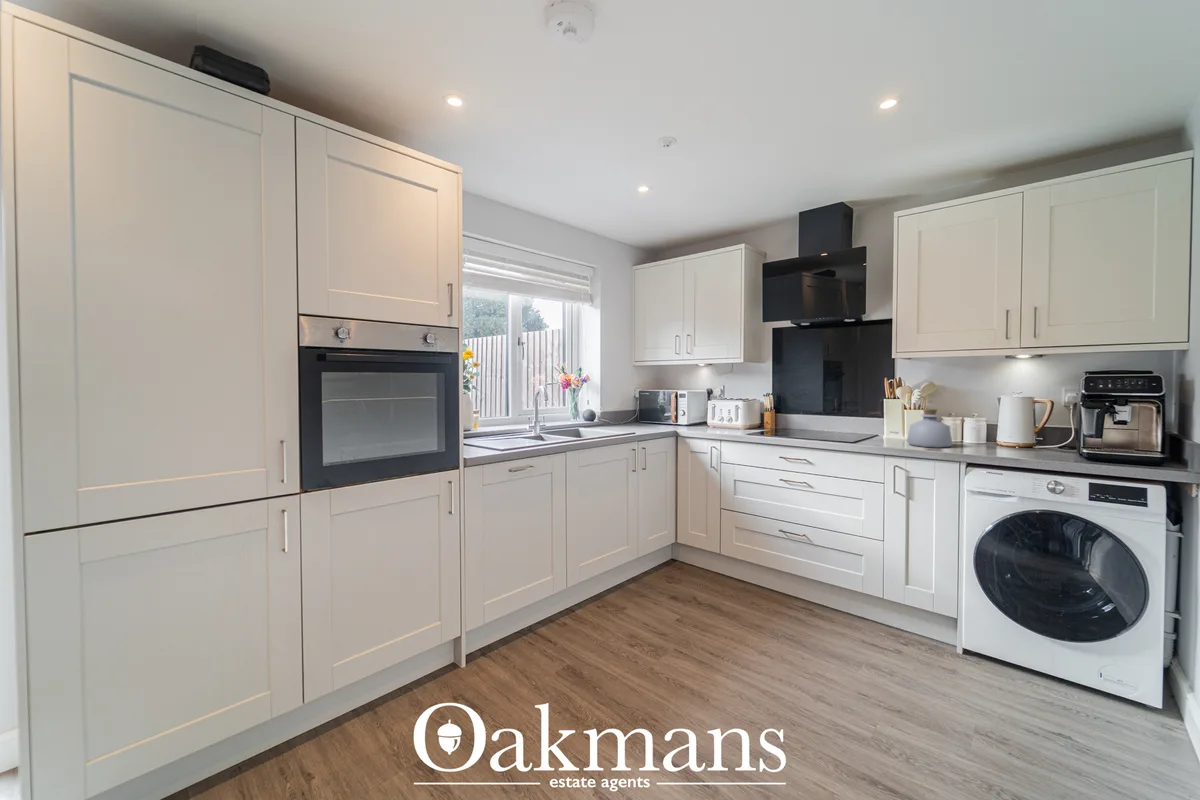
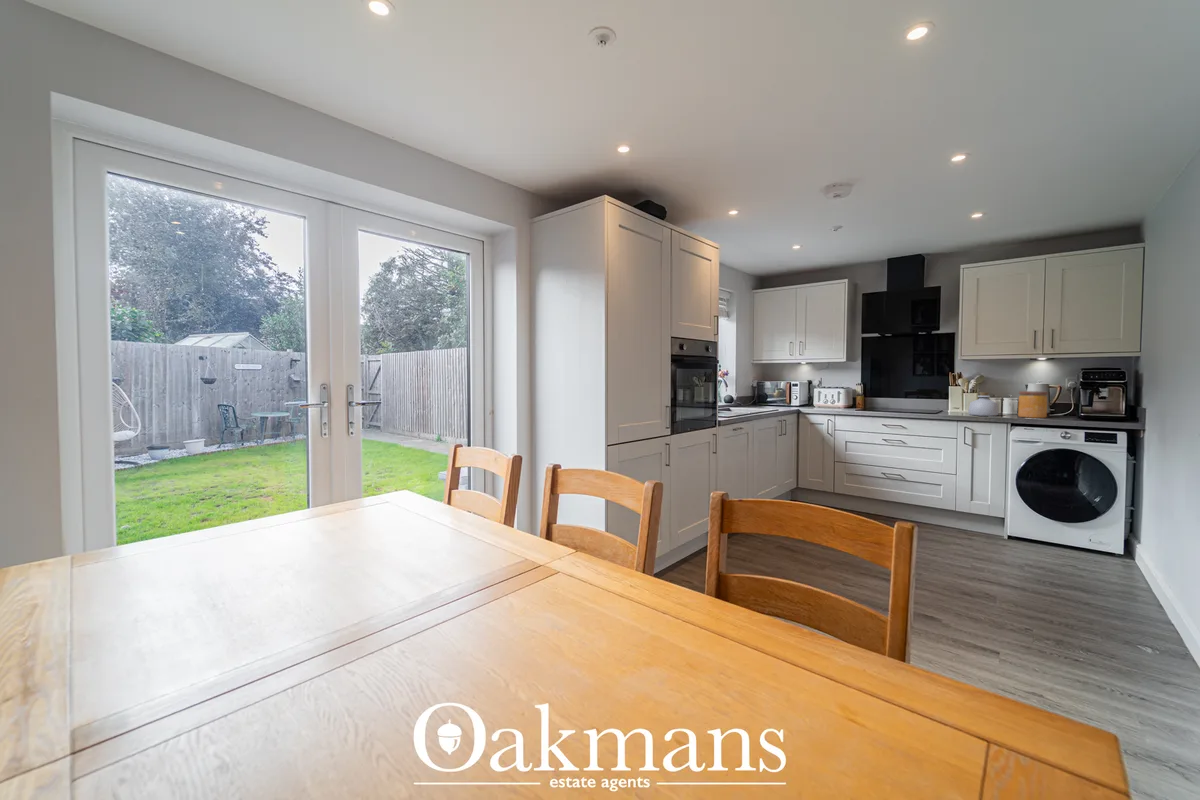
jar: none [982,408,1028,453] -> present [1018,391,1047,418]

